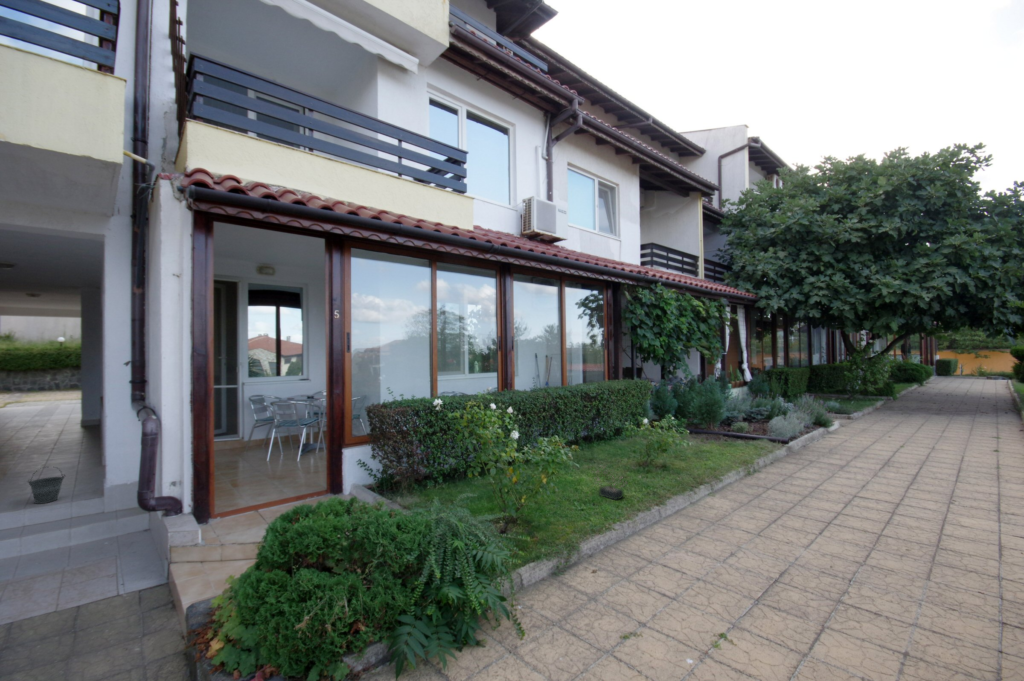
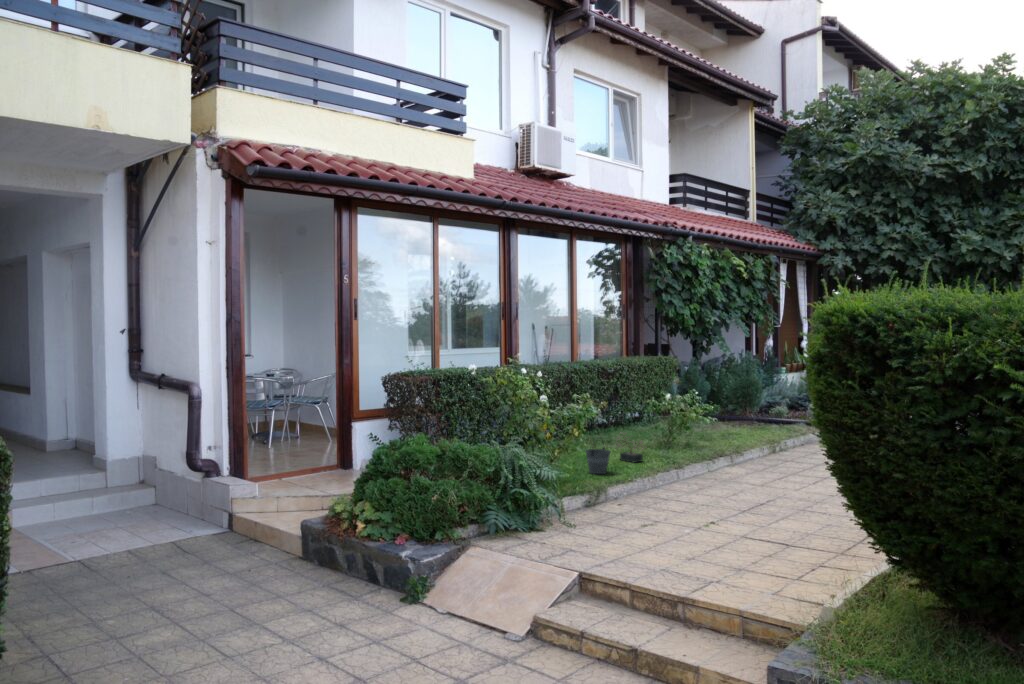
bucket: present [29,473,65,504] -> present [586,447,611,474]

